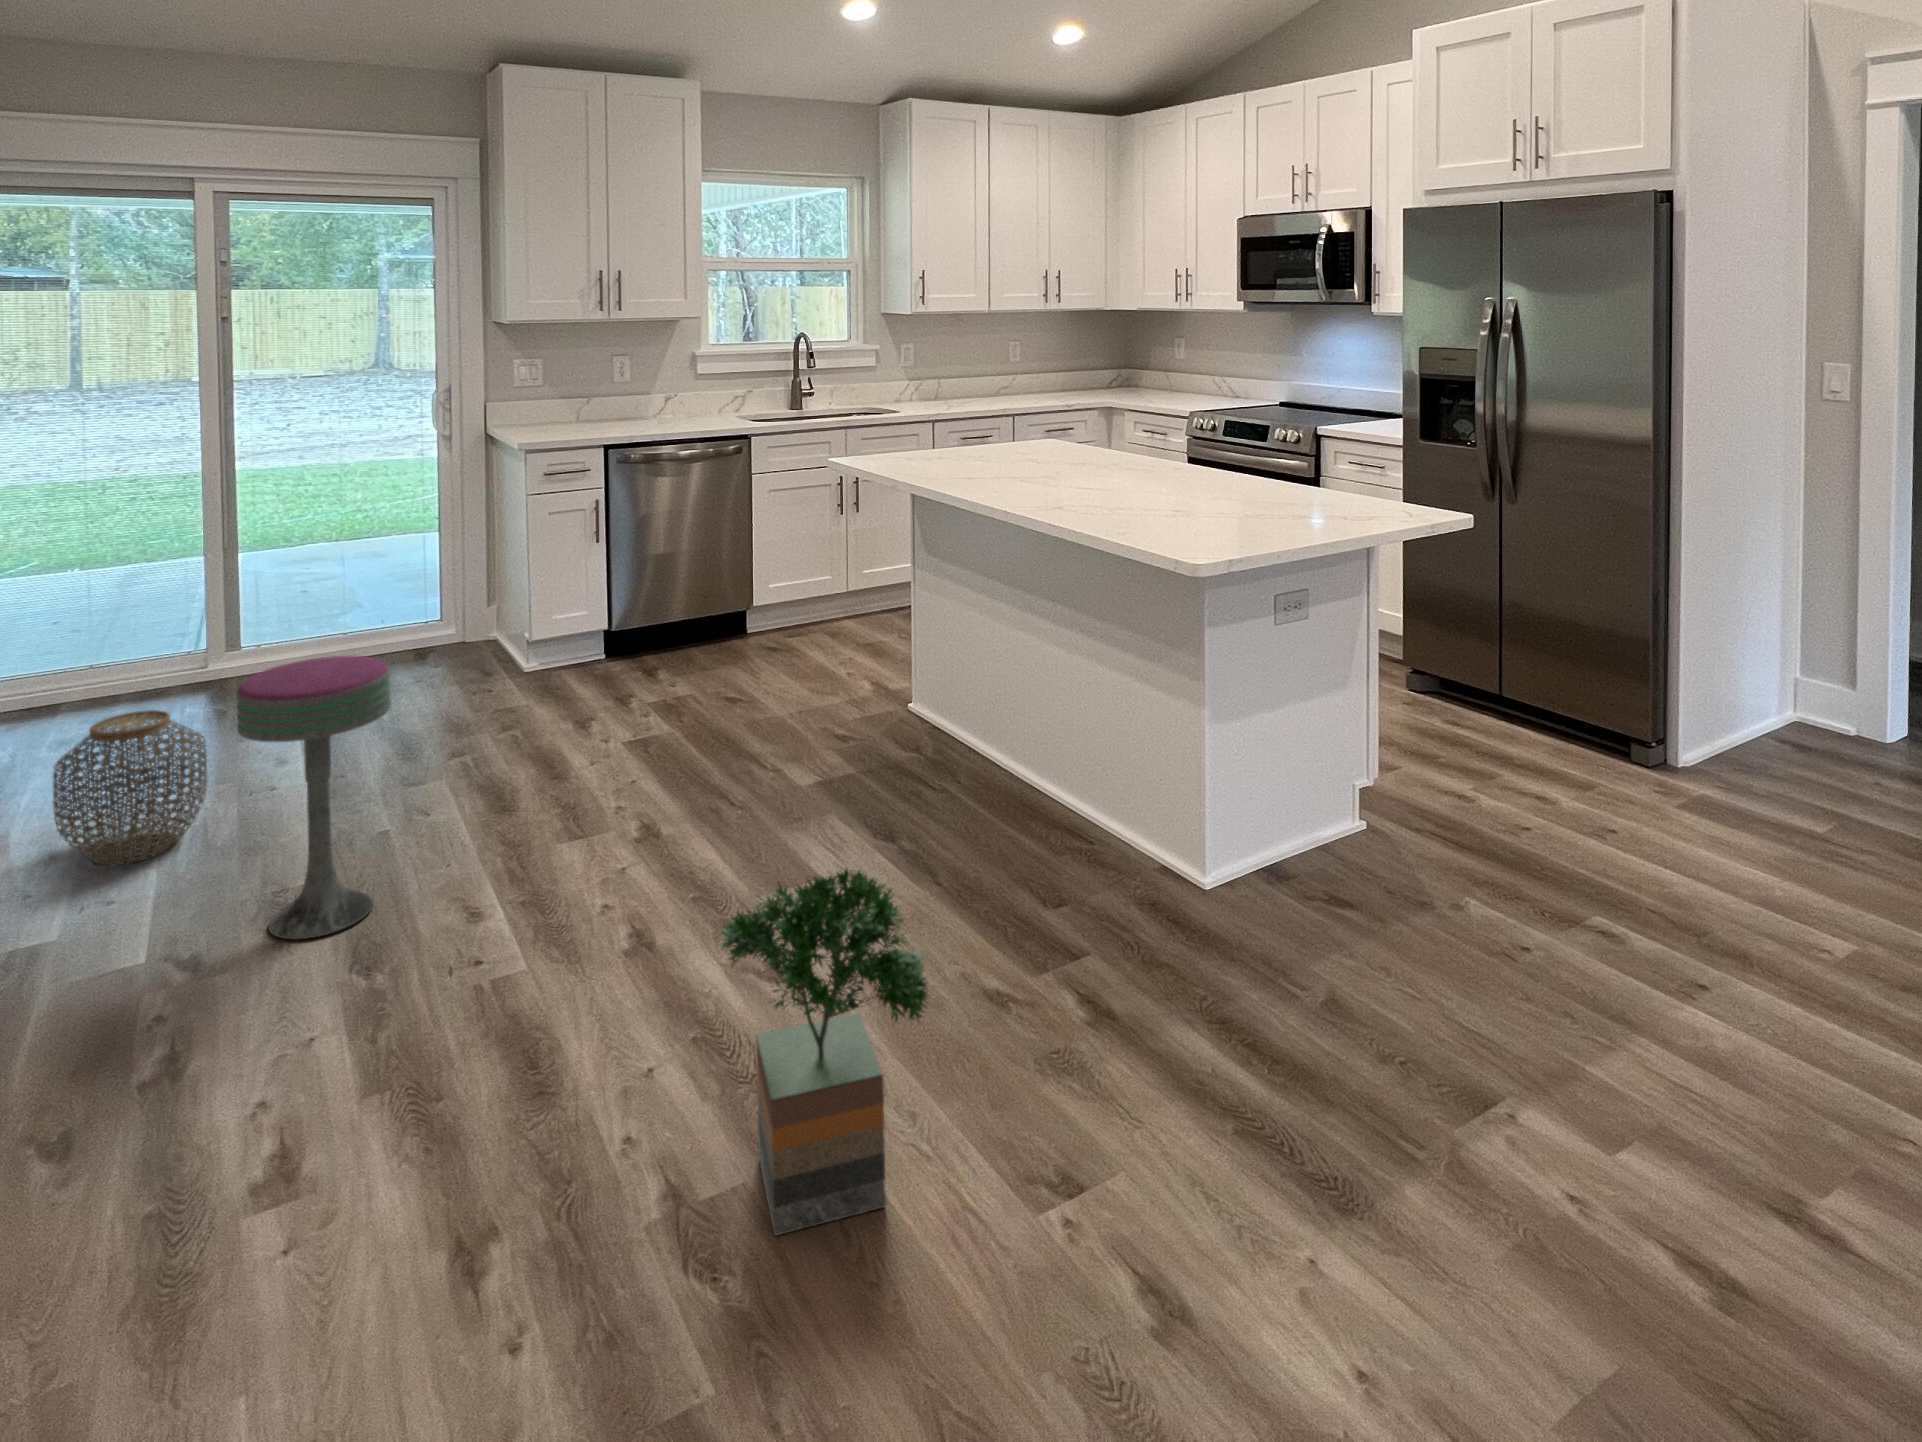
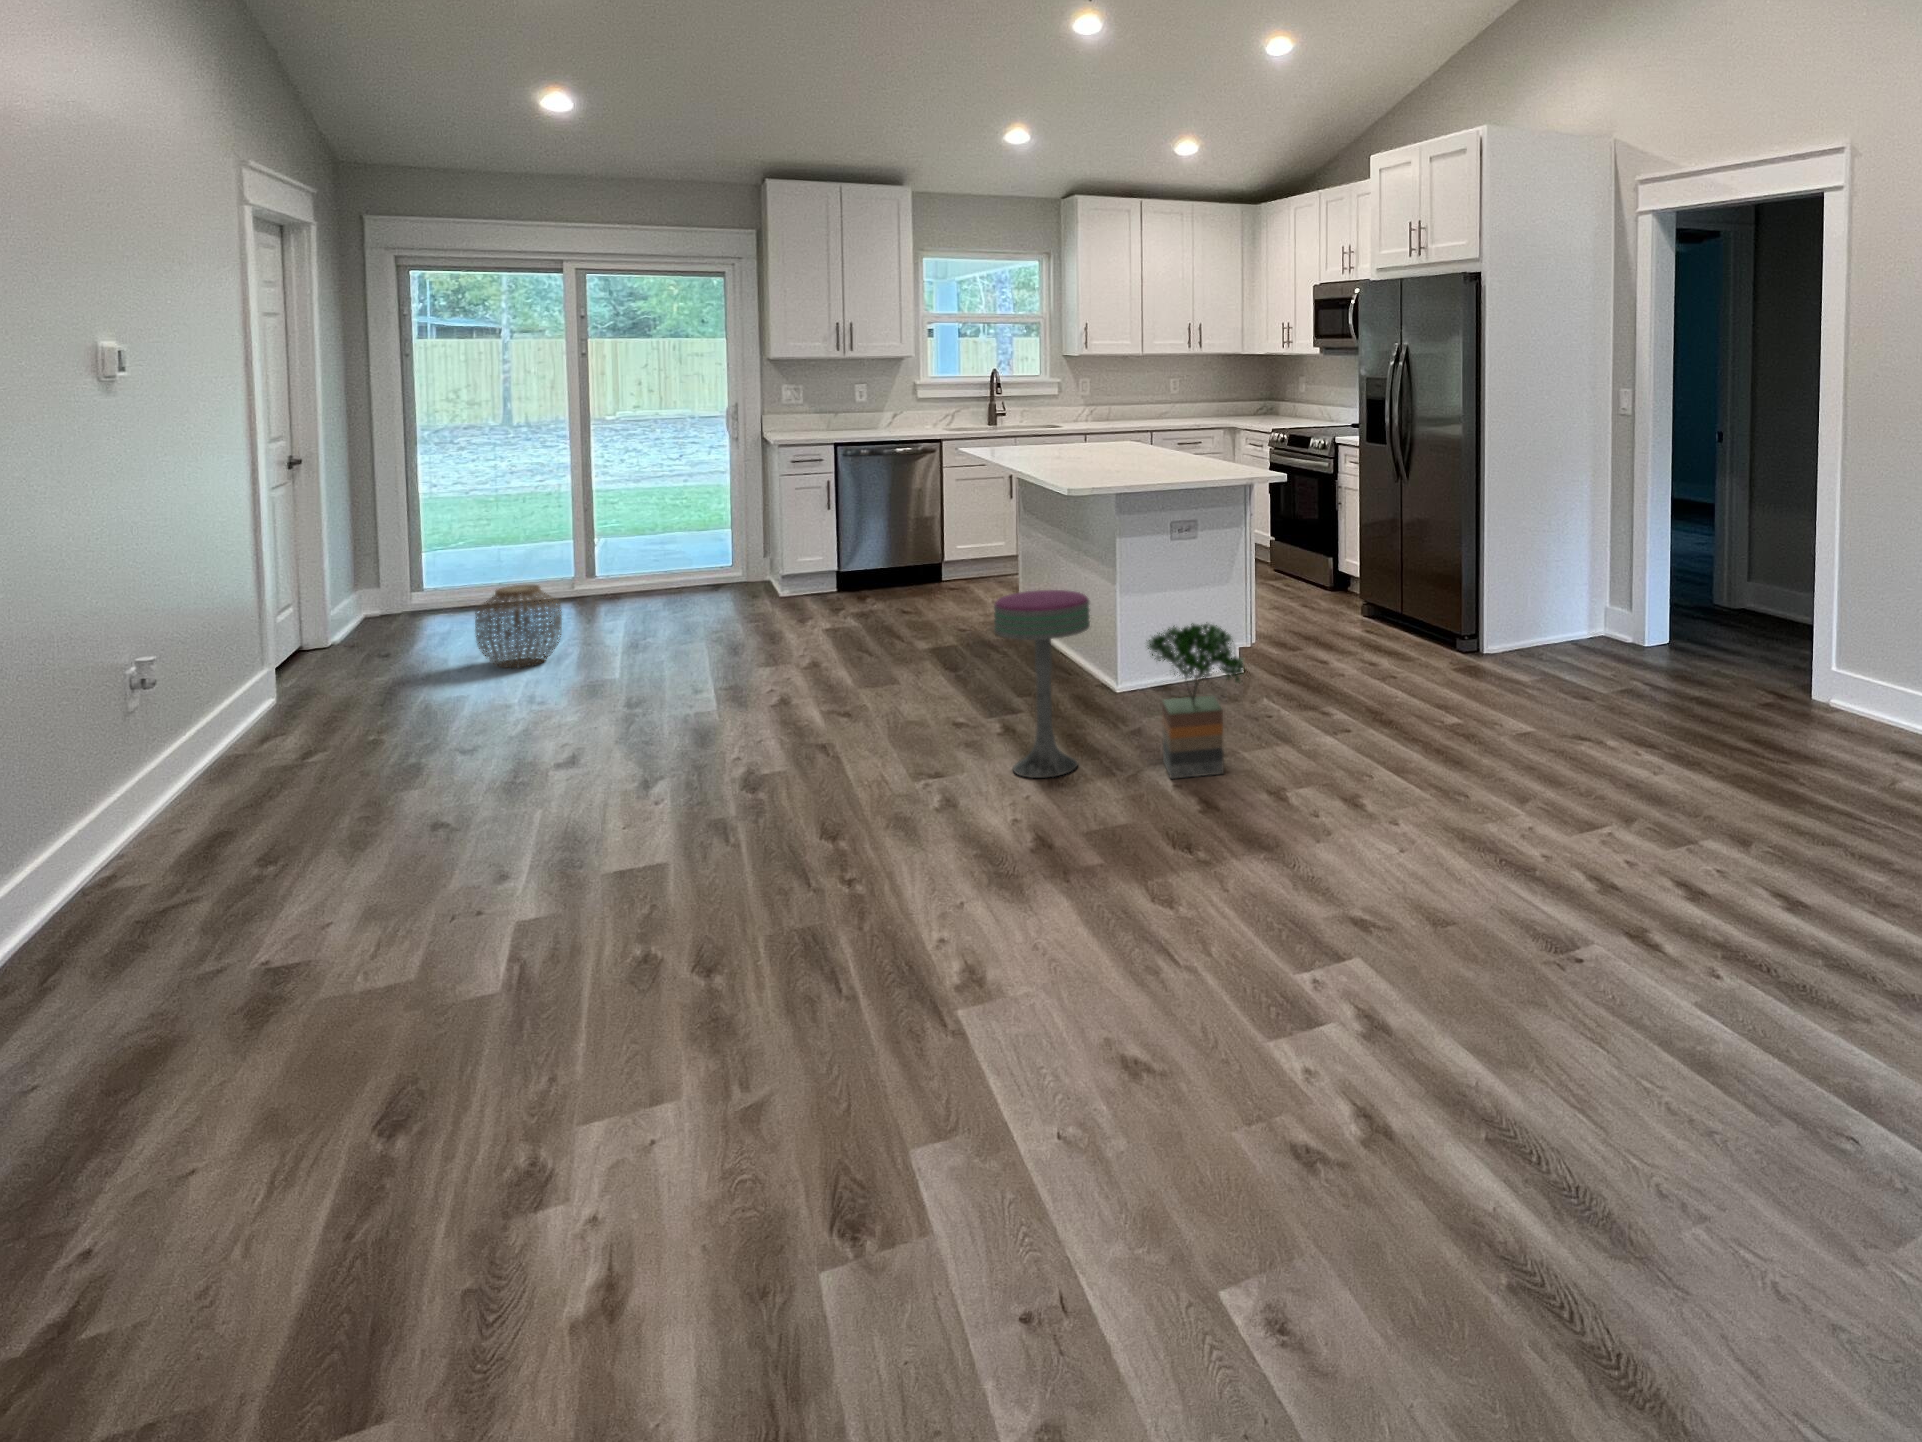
bar stool: present [236,656,391,939] -> present [994,590,1090,778]
potted tree: present [720,869,928,1236] -> present [1147,622,1244,779]

